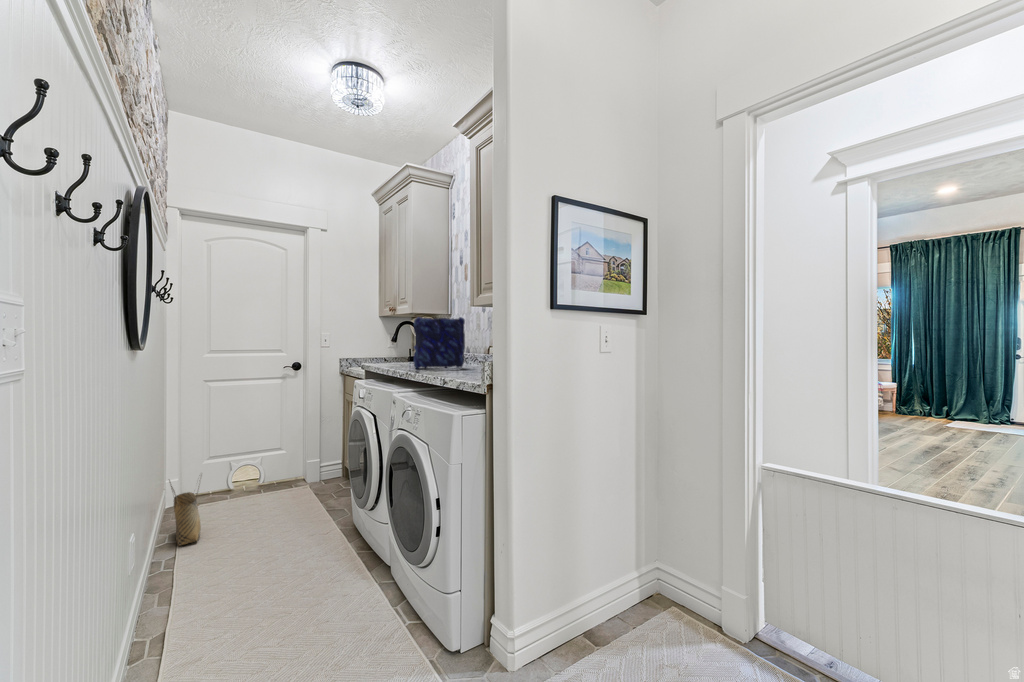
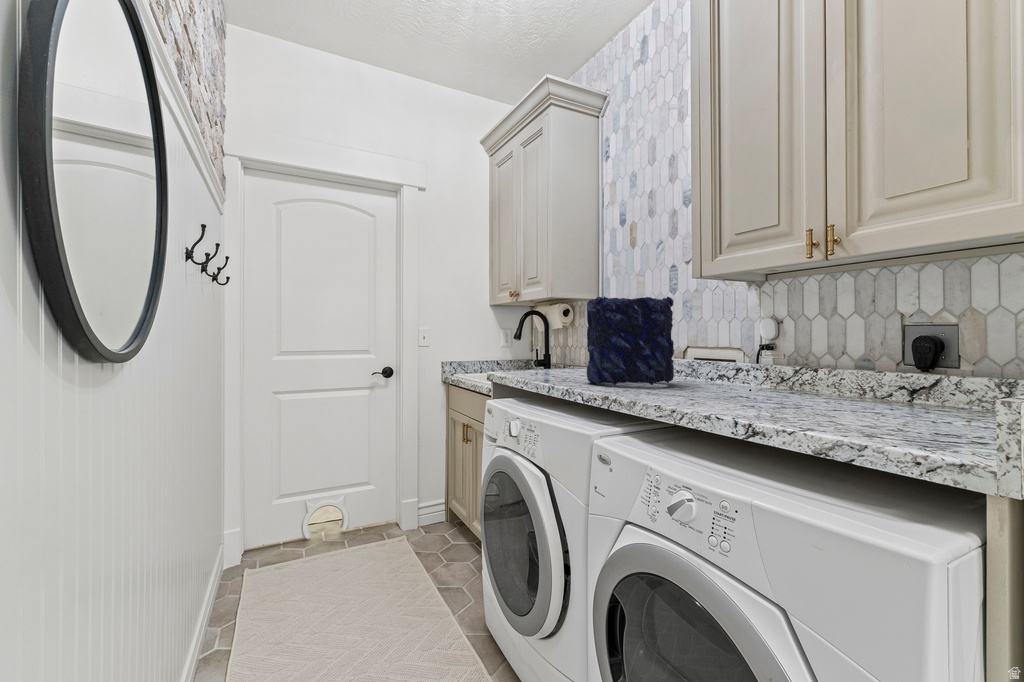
woven basket: present [170,482,201,546] -> none [217,540,265,661]

